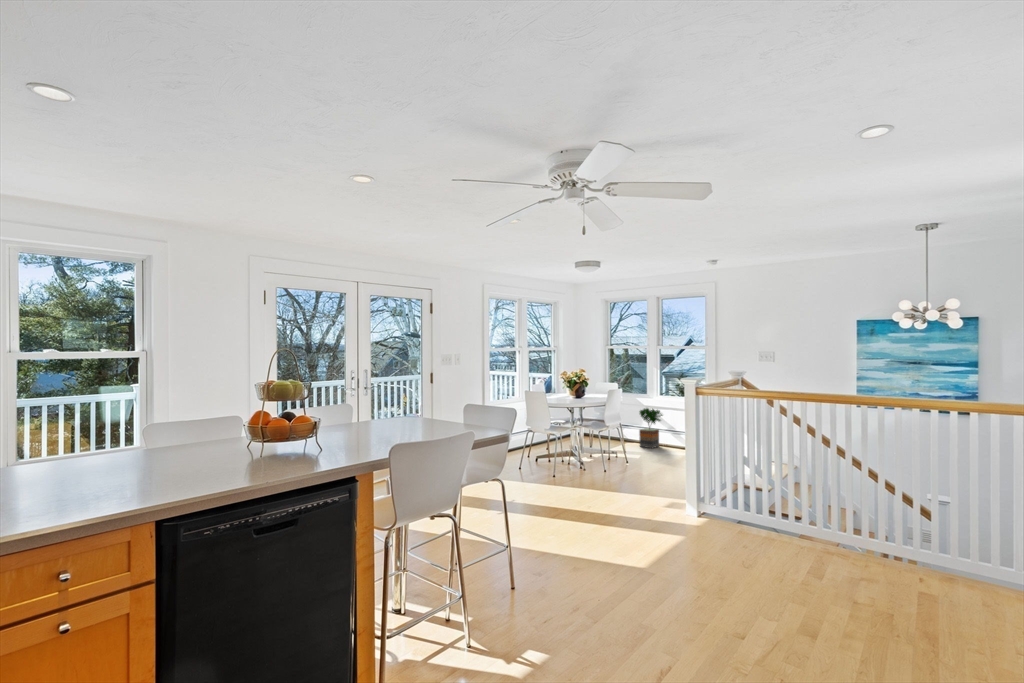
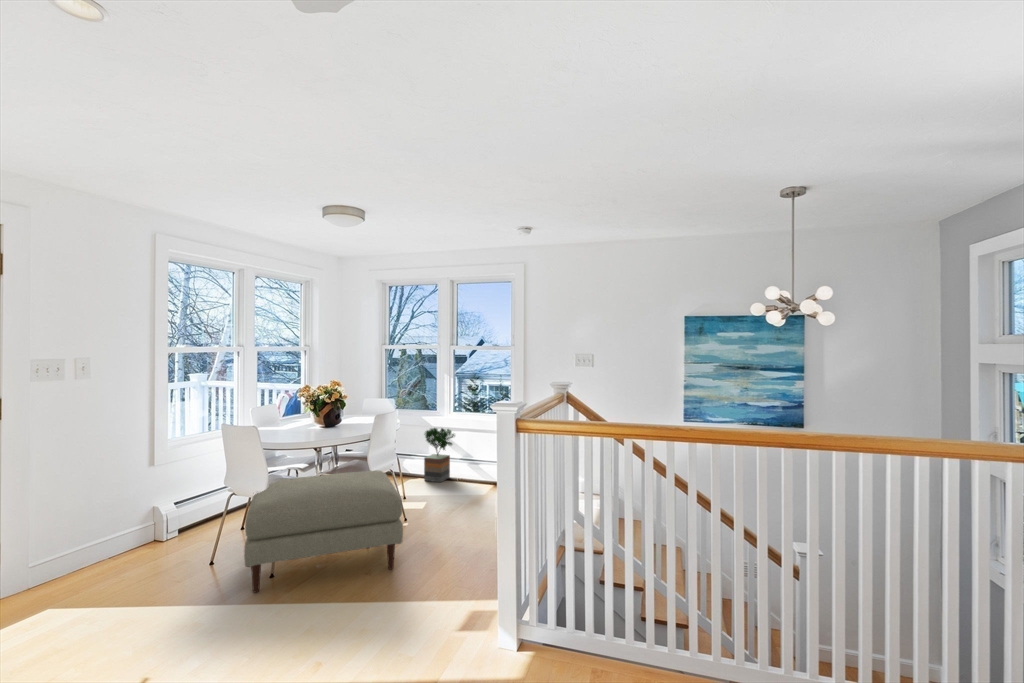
ottoman: none [539,428,629,483] -> present [244,470,403,593]

